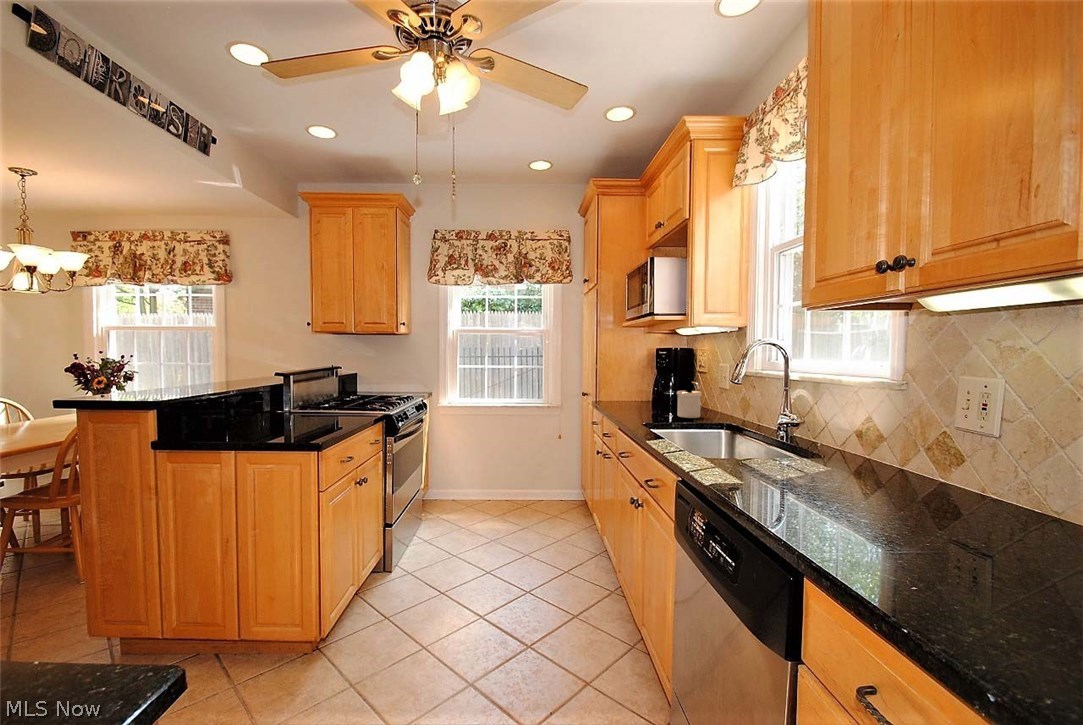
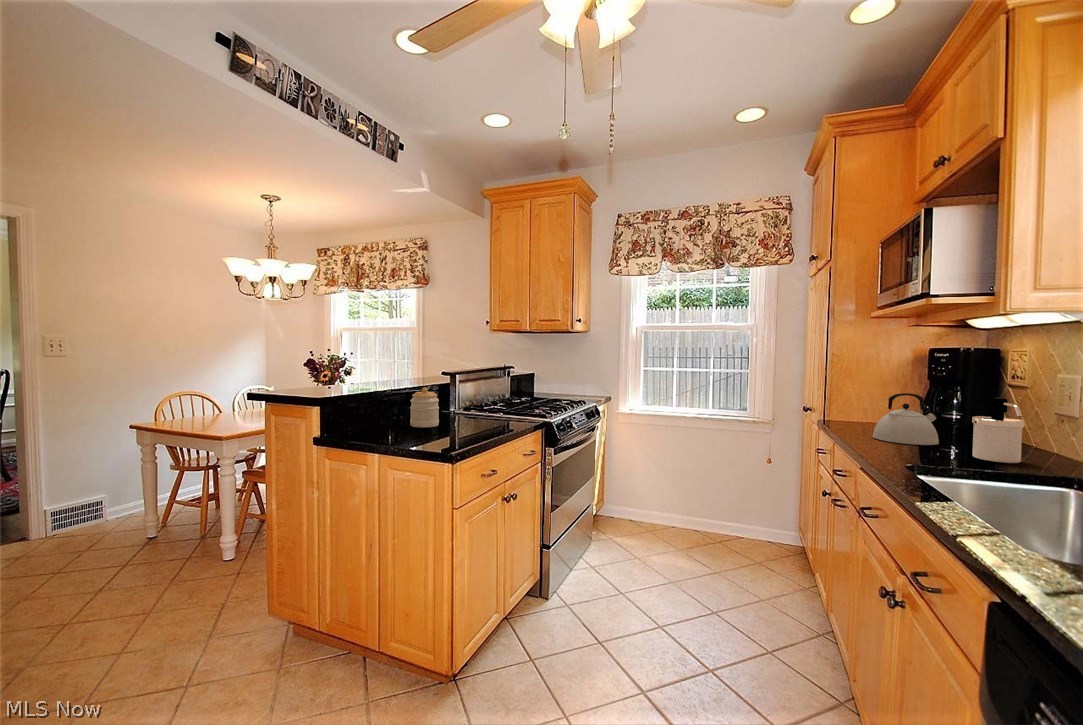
kettle: none [625,378,661,412] -> present [873,393,939,445]
jar: none [244,390,277,429] -> present [410,387,439,427]

